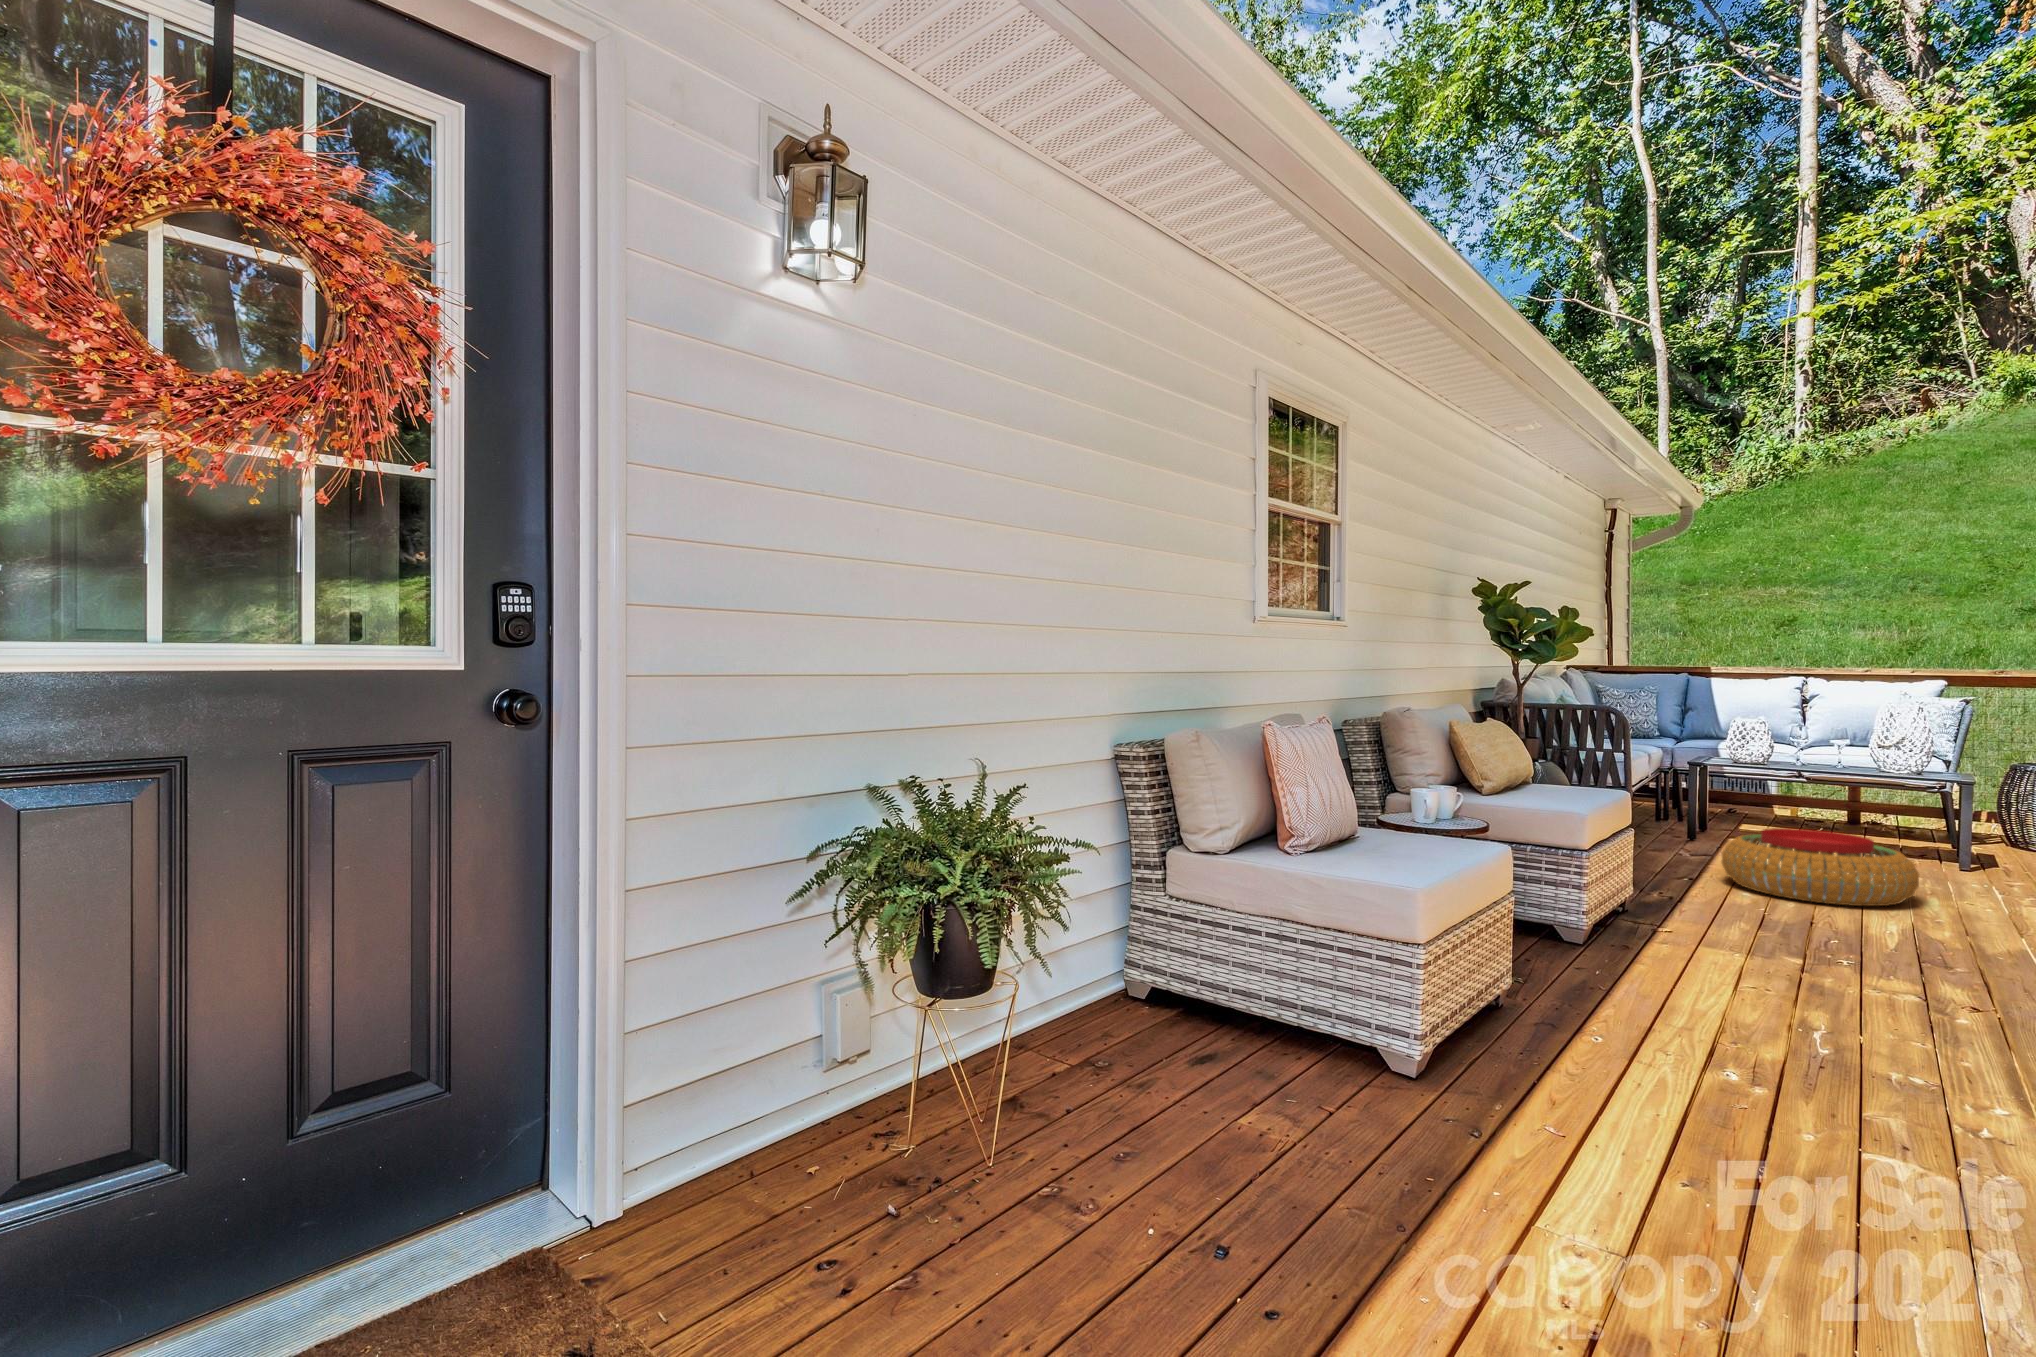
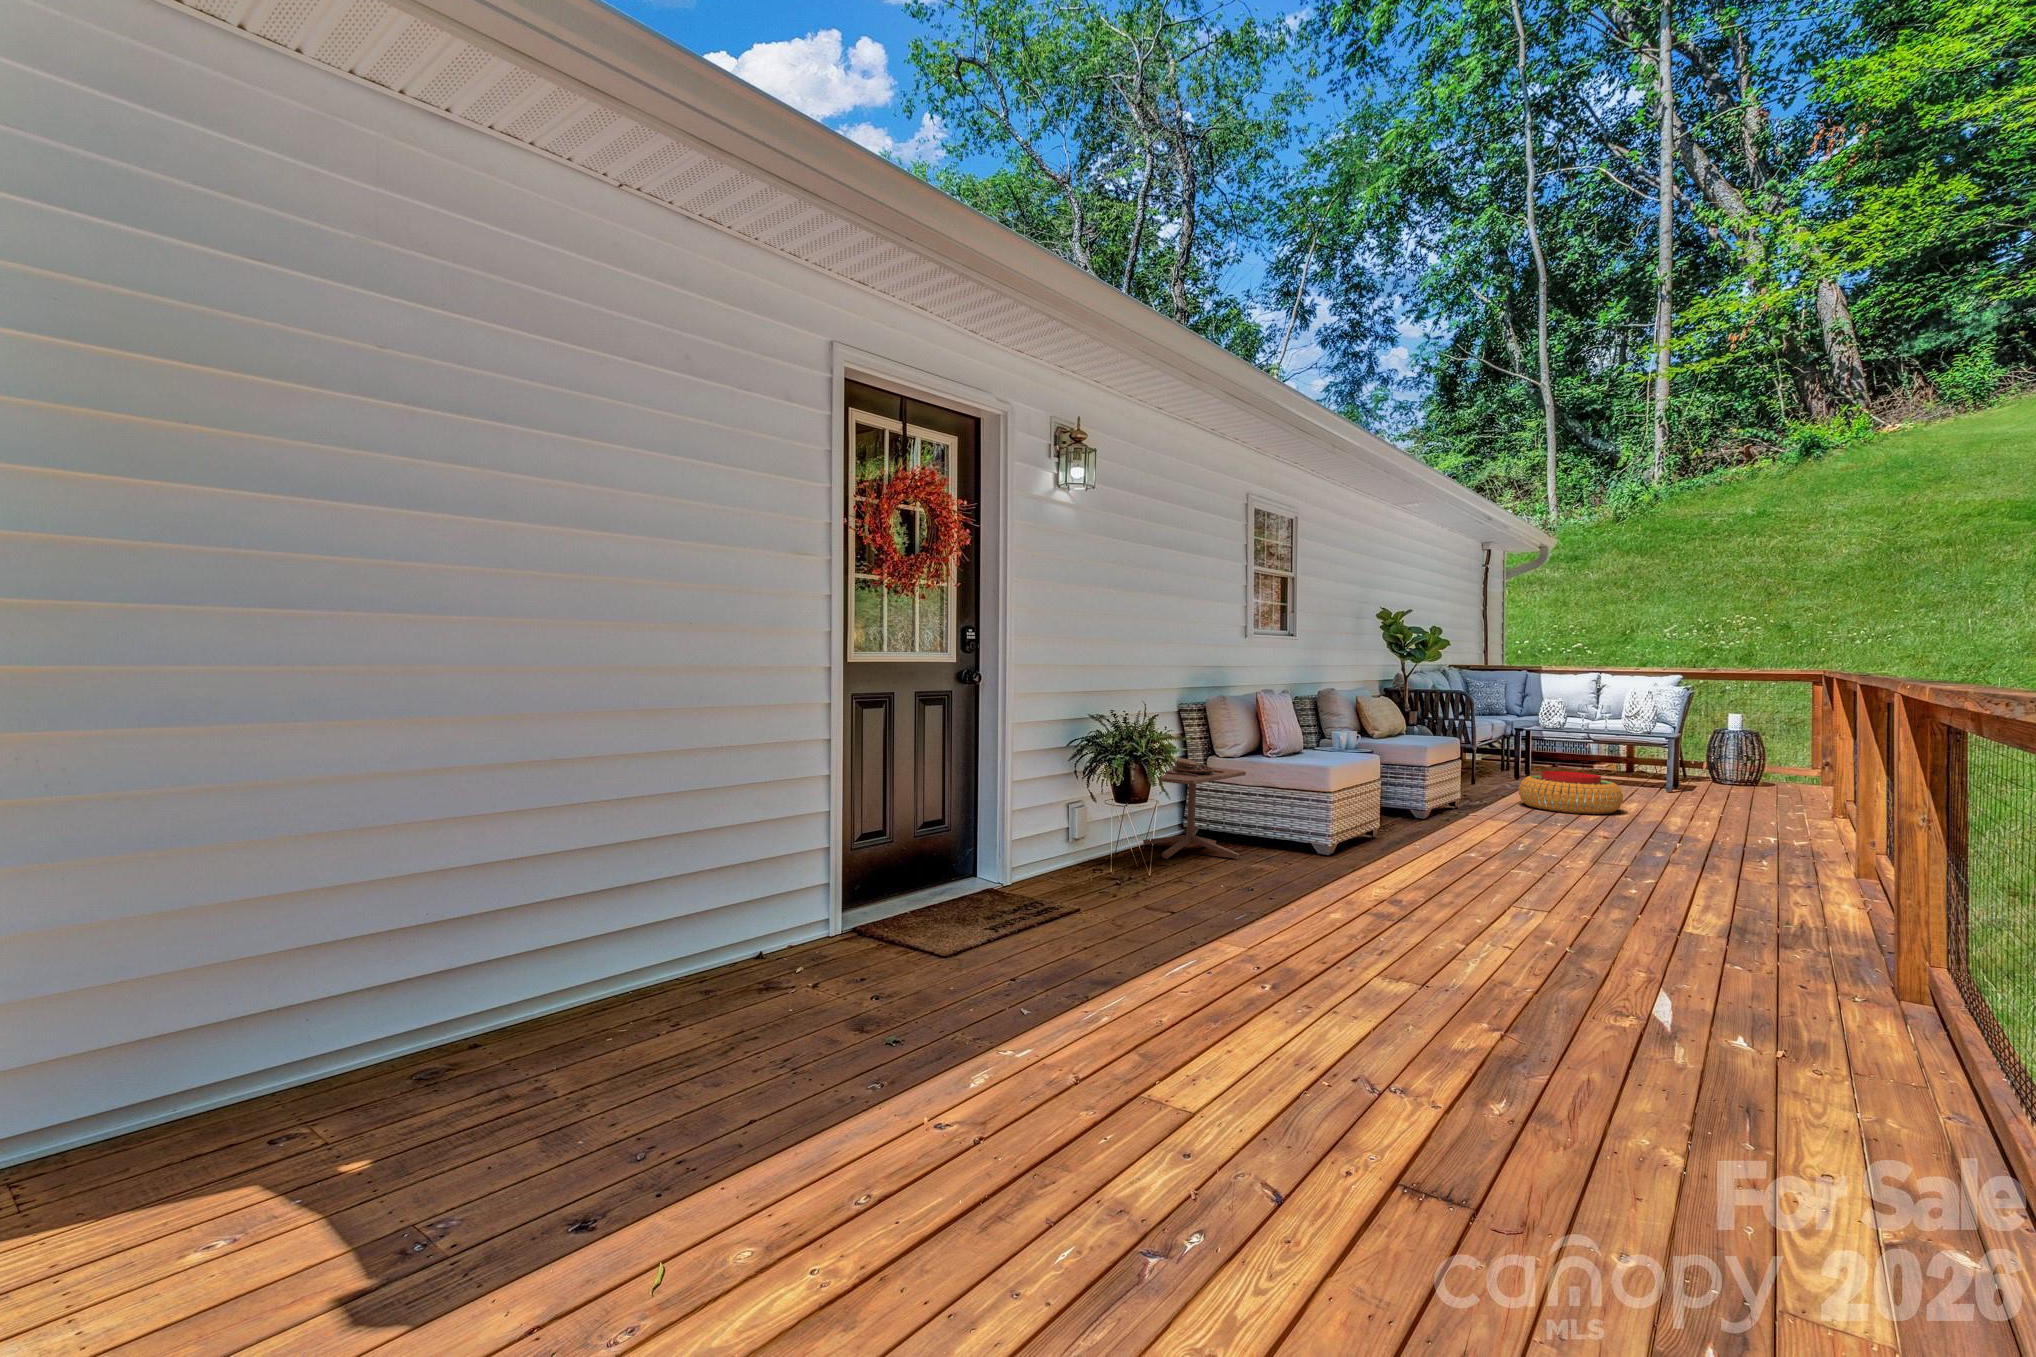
side table: none [992,865,1235,1094] -> present [1143,759,1246,859]

